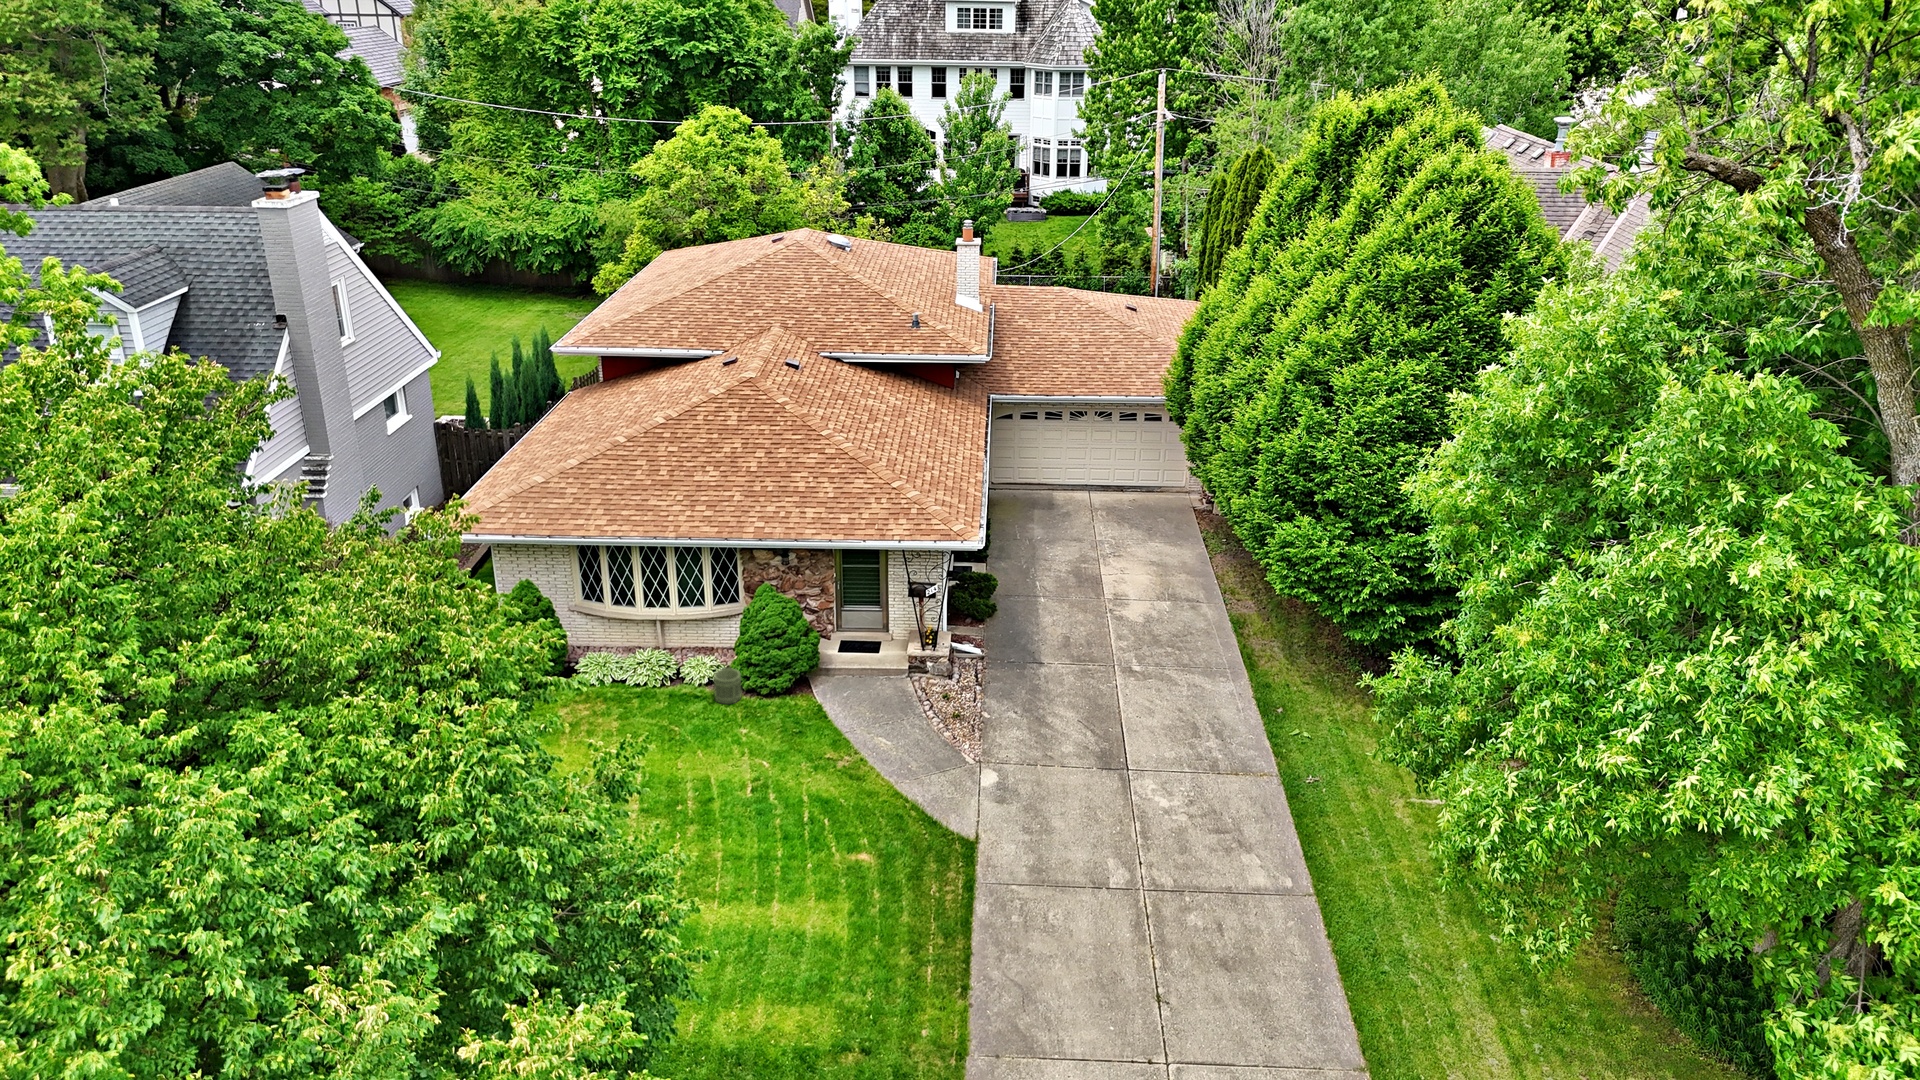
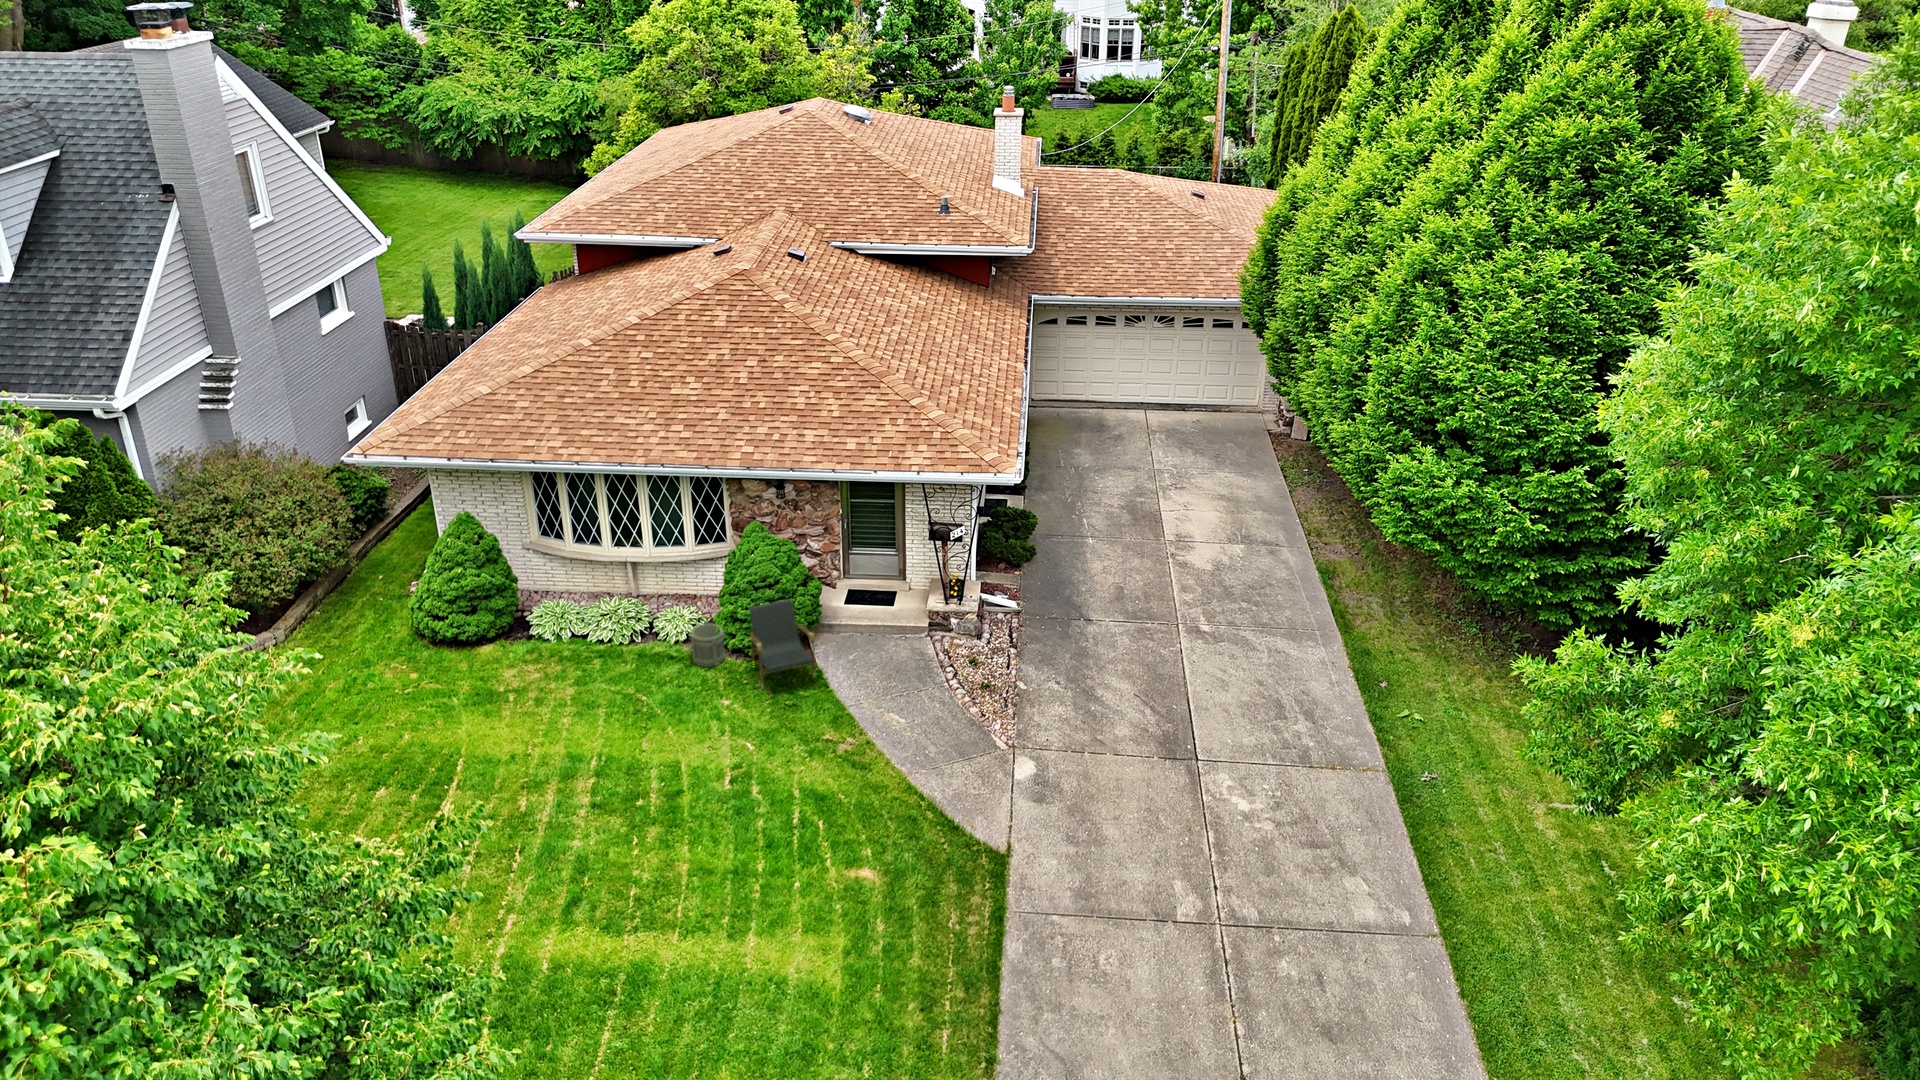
lounge chair: none [762,647,818,721] -> present [749,599,816,689]

